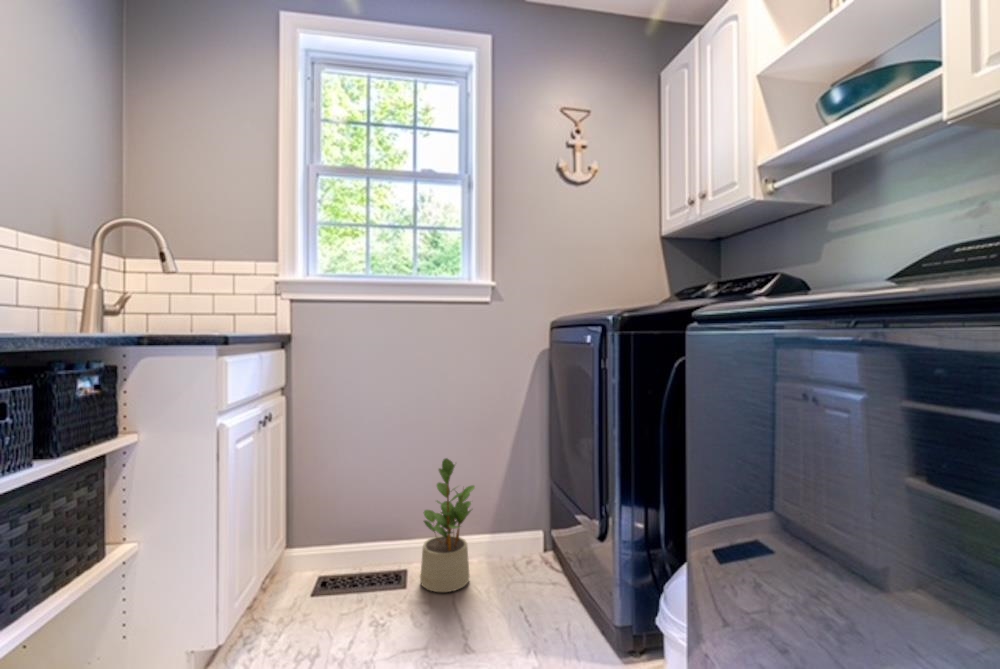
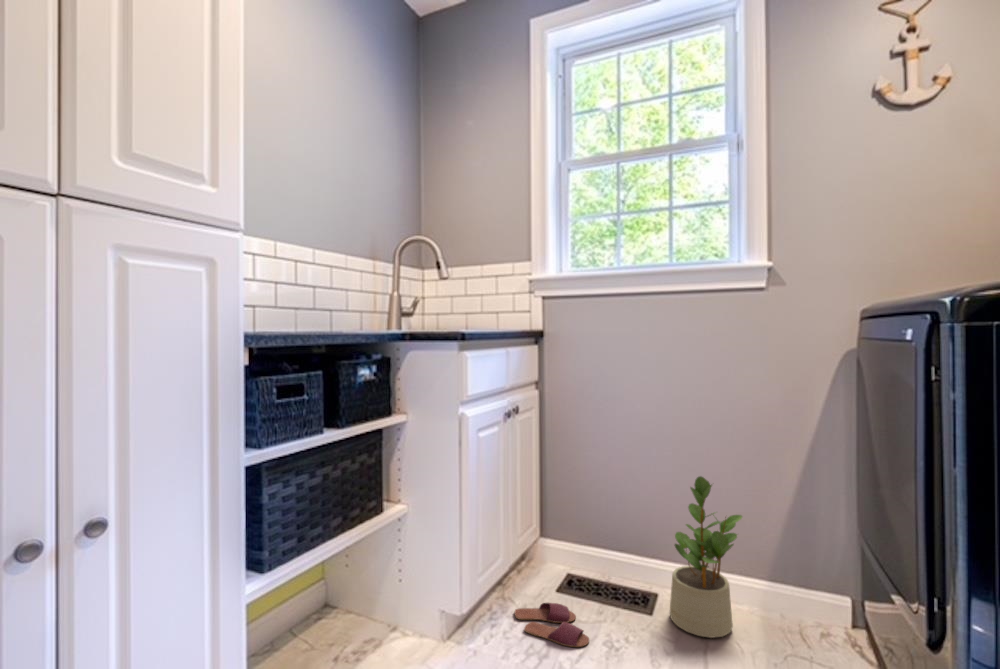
slippers: none [272,604,356,642] -> present [515,603,589,647]

